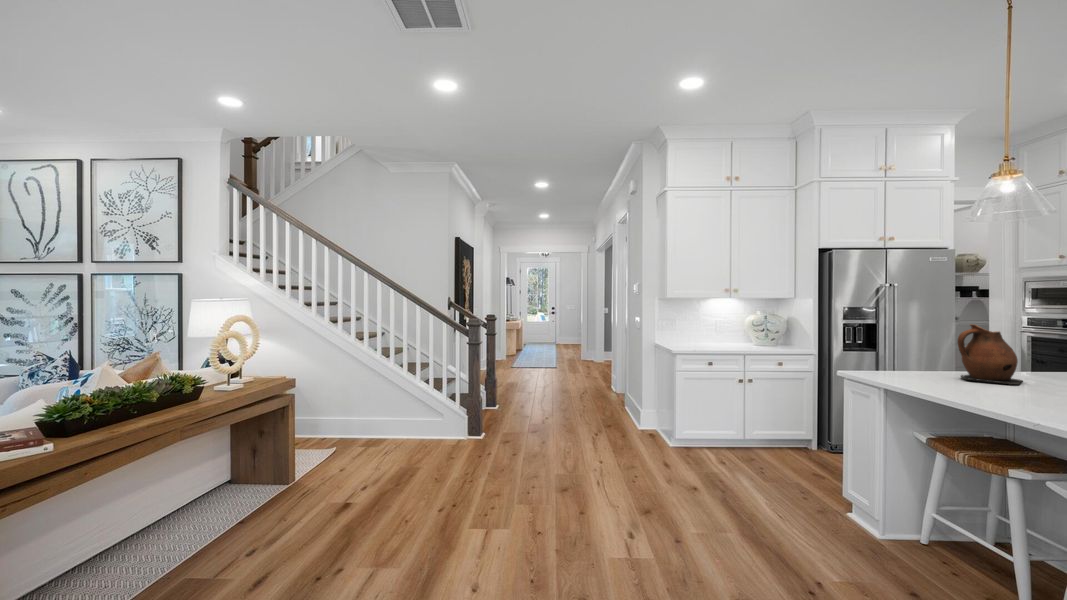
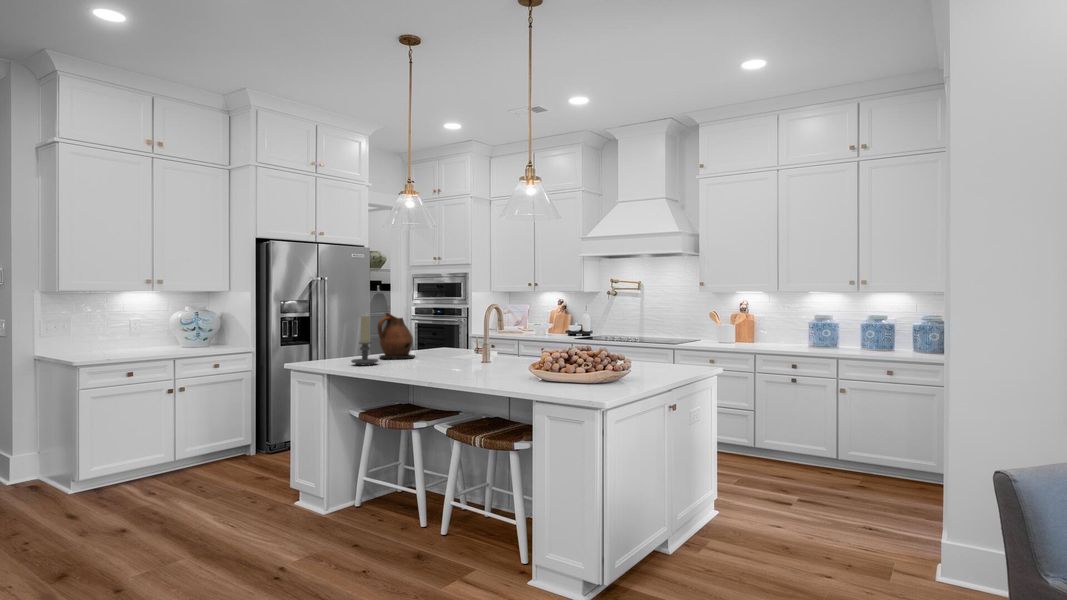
candle holder: none [915,326,957,387] -> present [351,315,378,365]

